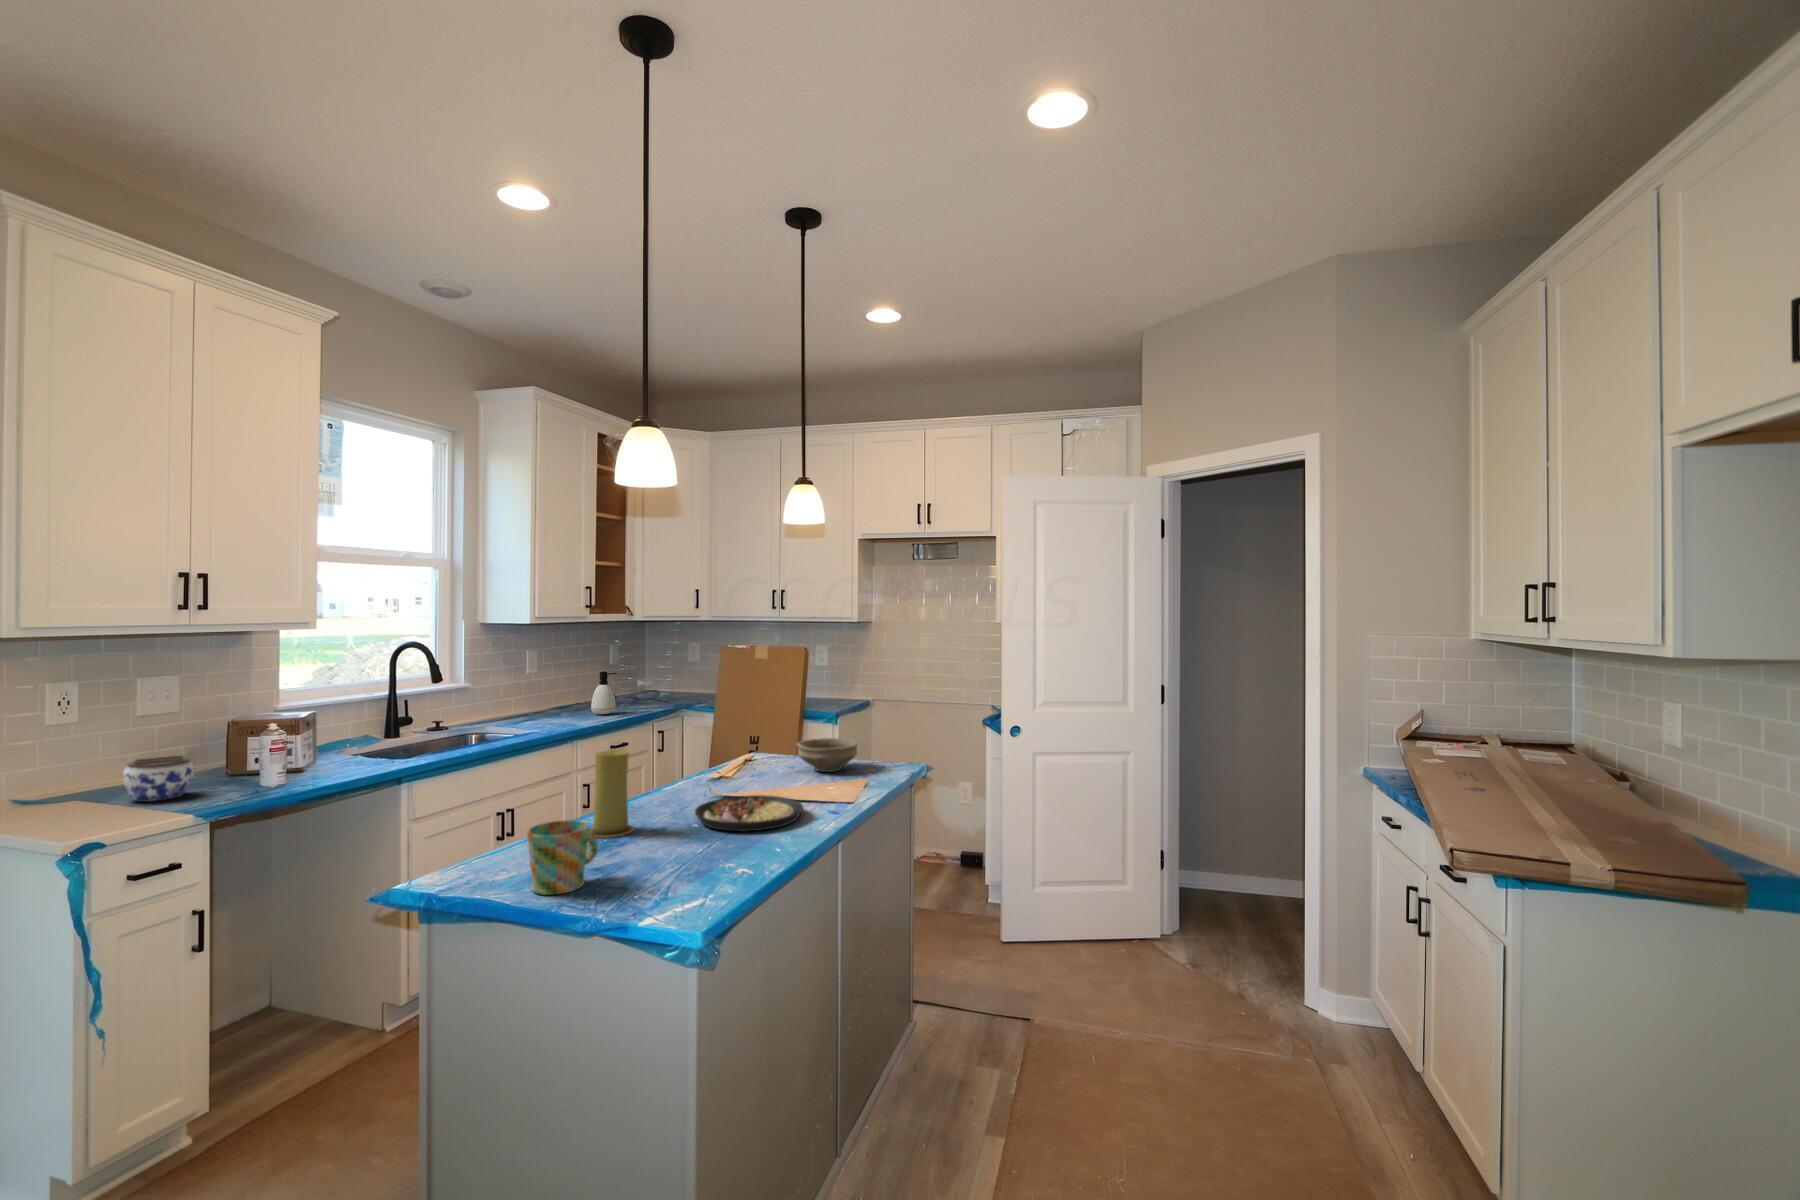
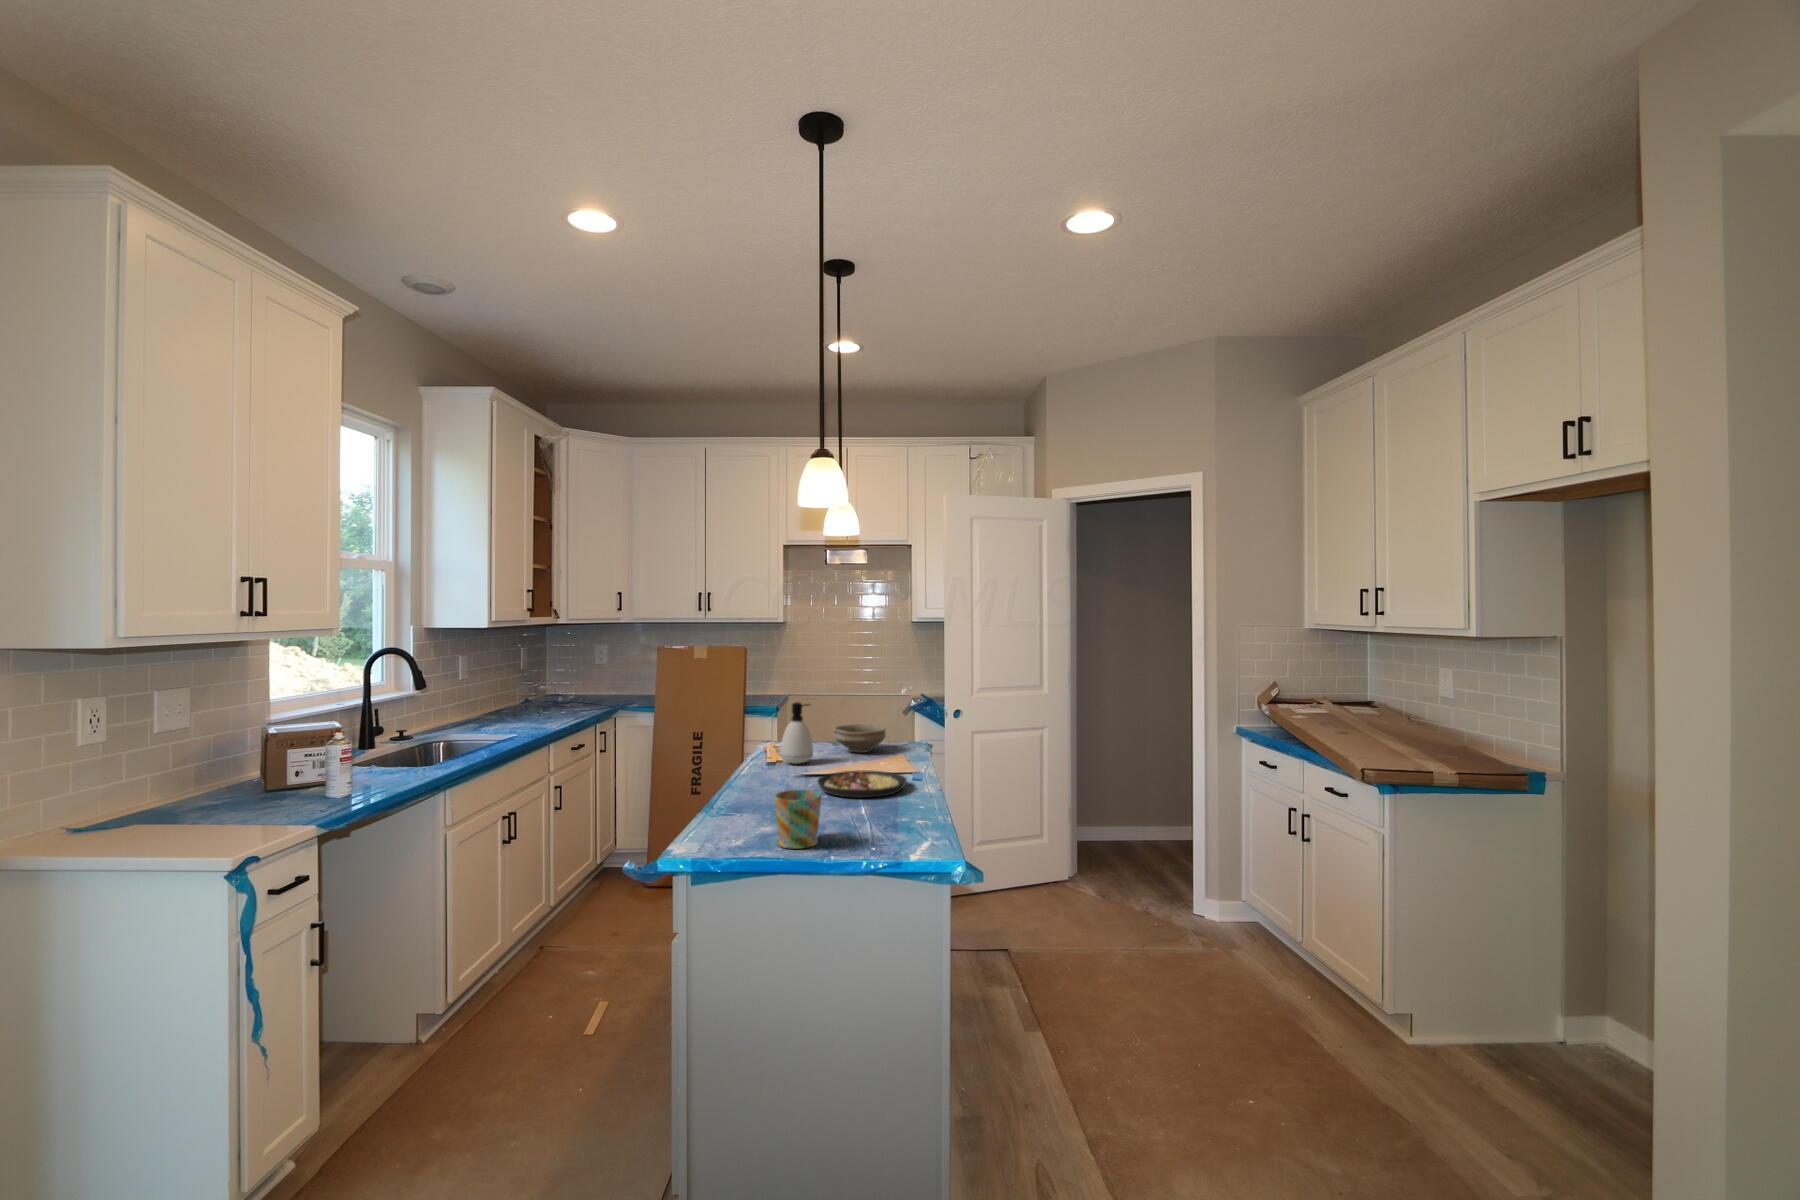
soap dispenser: present [591,671,617,714] -> present [781,702,813,764]
candle: present [589,749,634,837] -> none [741,735,781,811]
jar: present [123,756,194,802] -> none [200,770,270,819]

